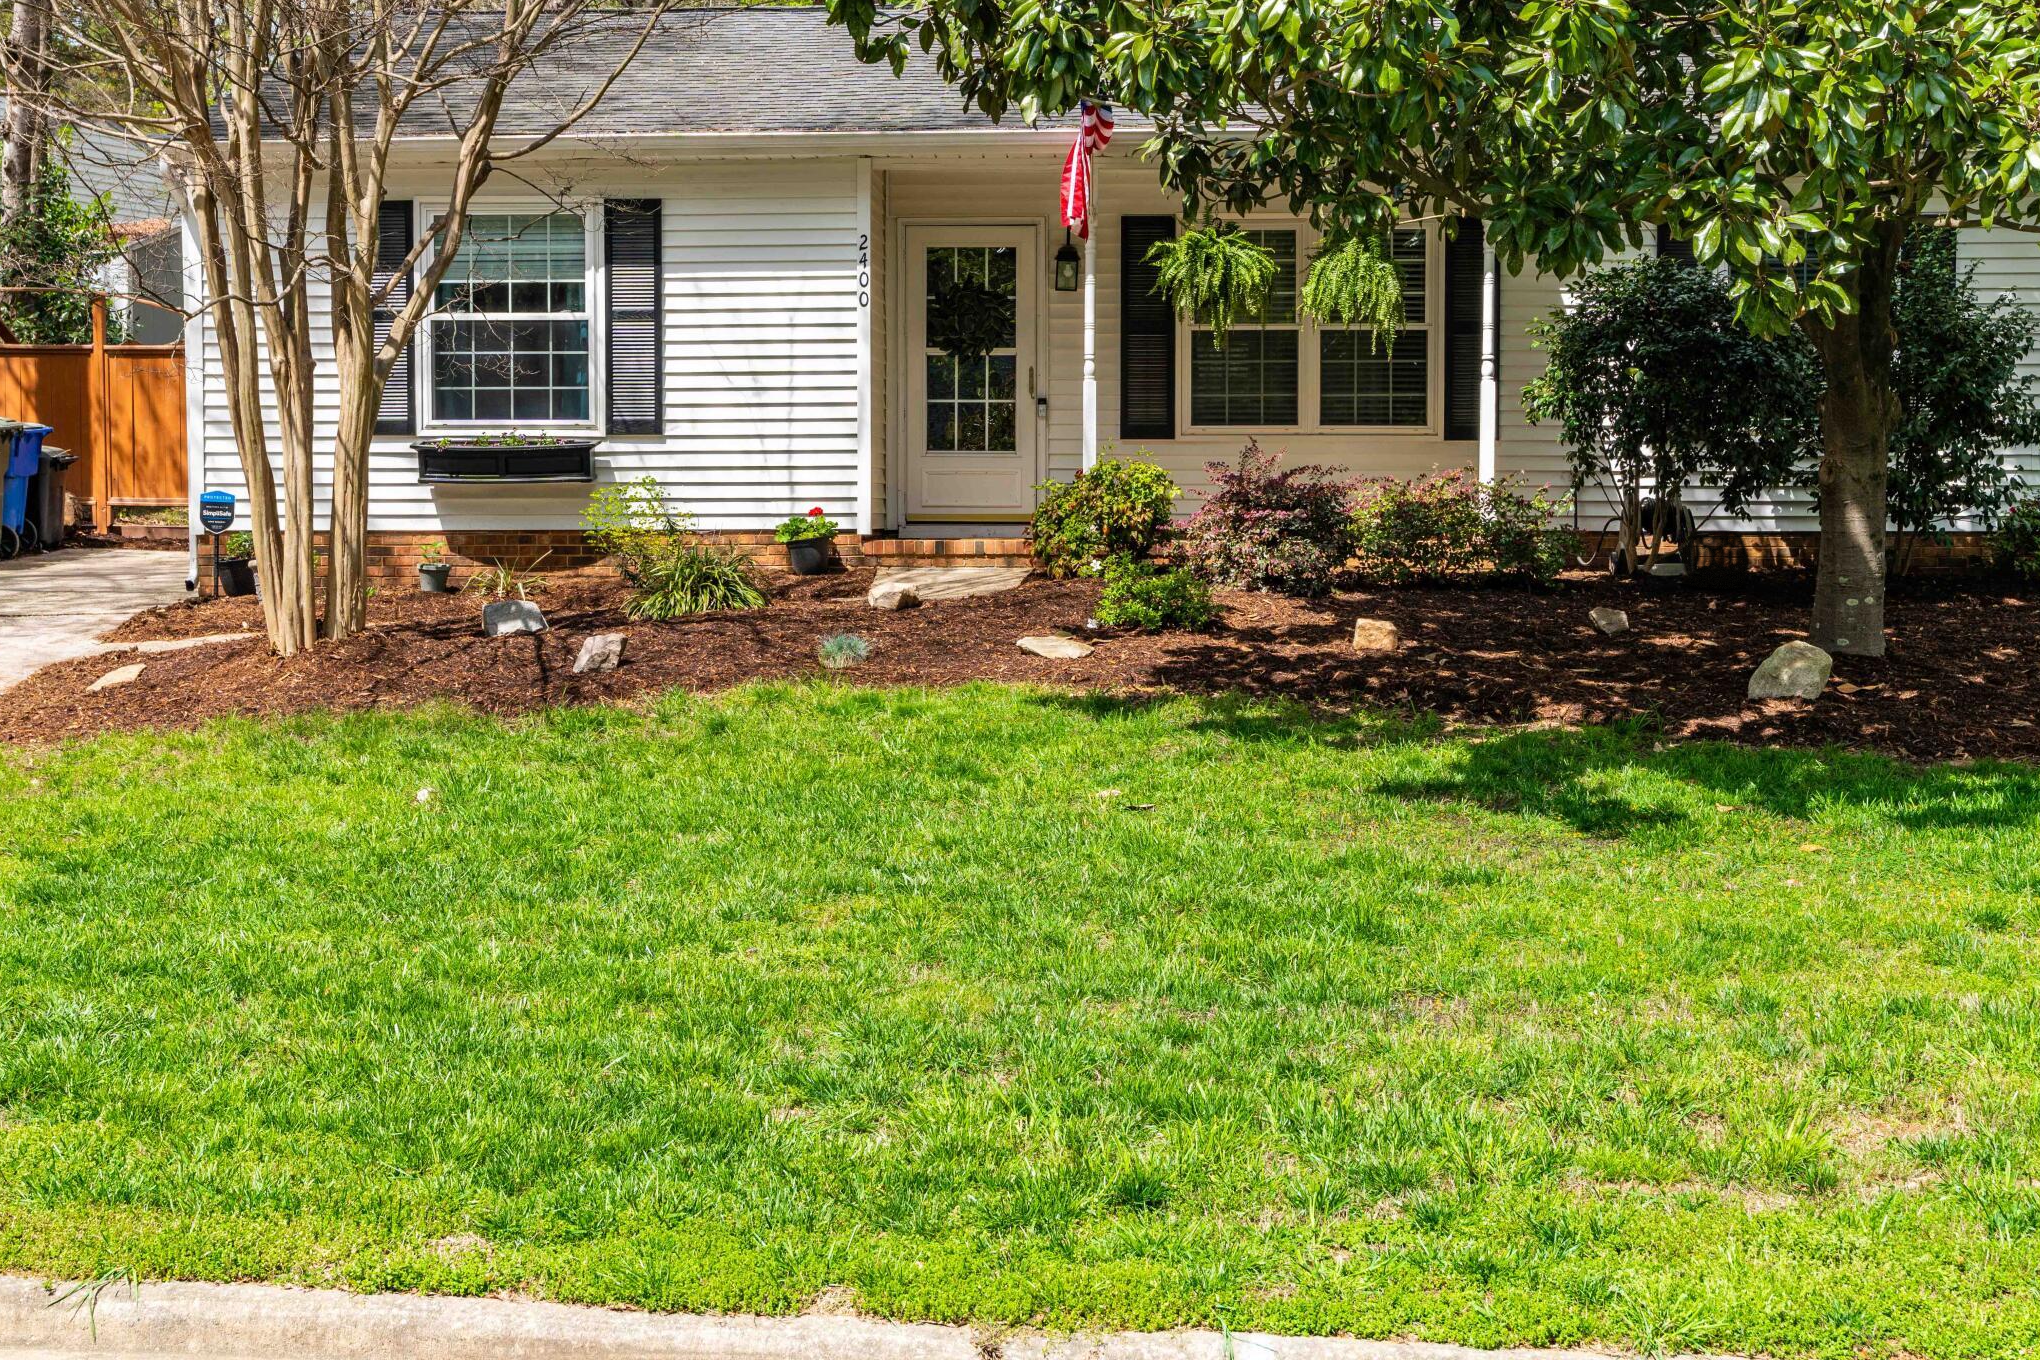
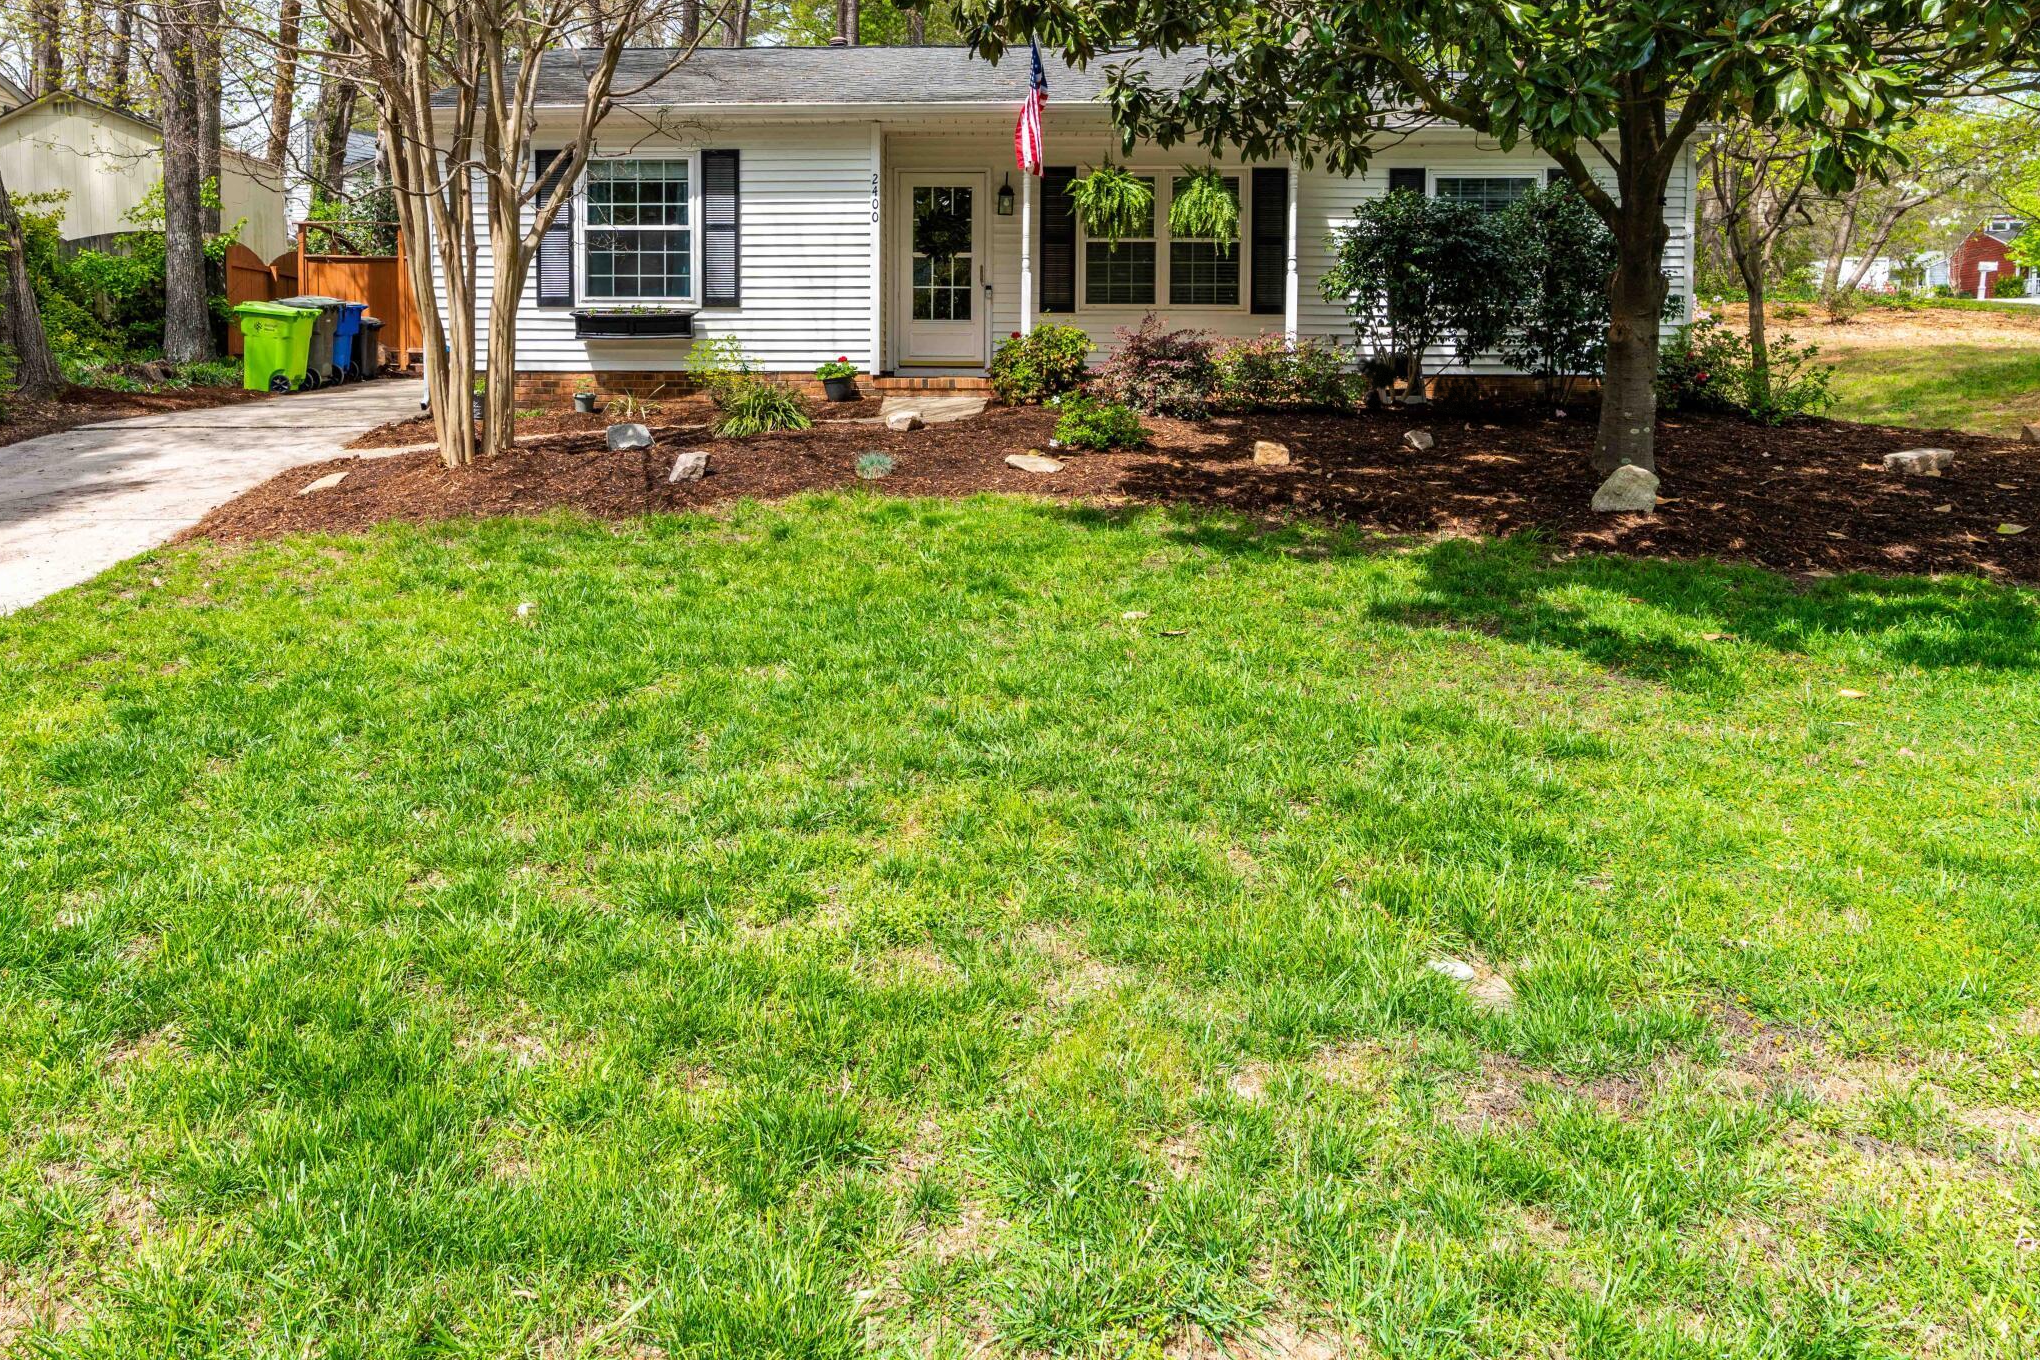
potted plant: none [1569,503,1636,584] -> present [1357,357,1398,410]

